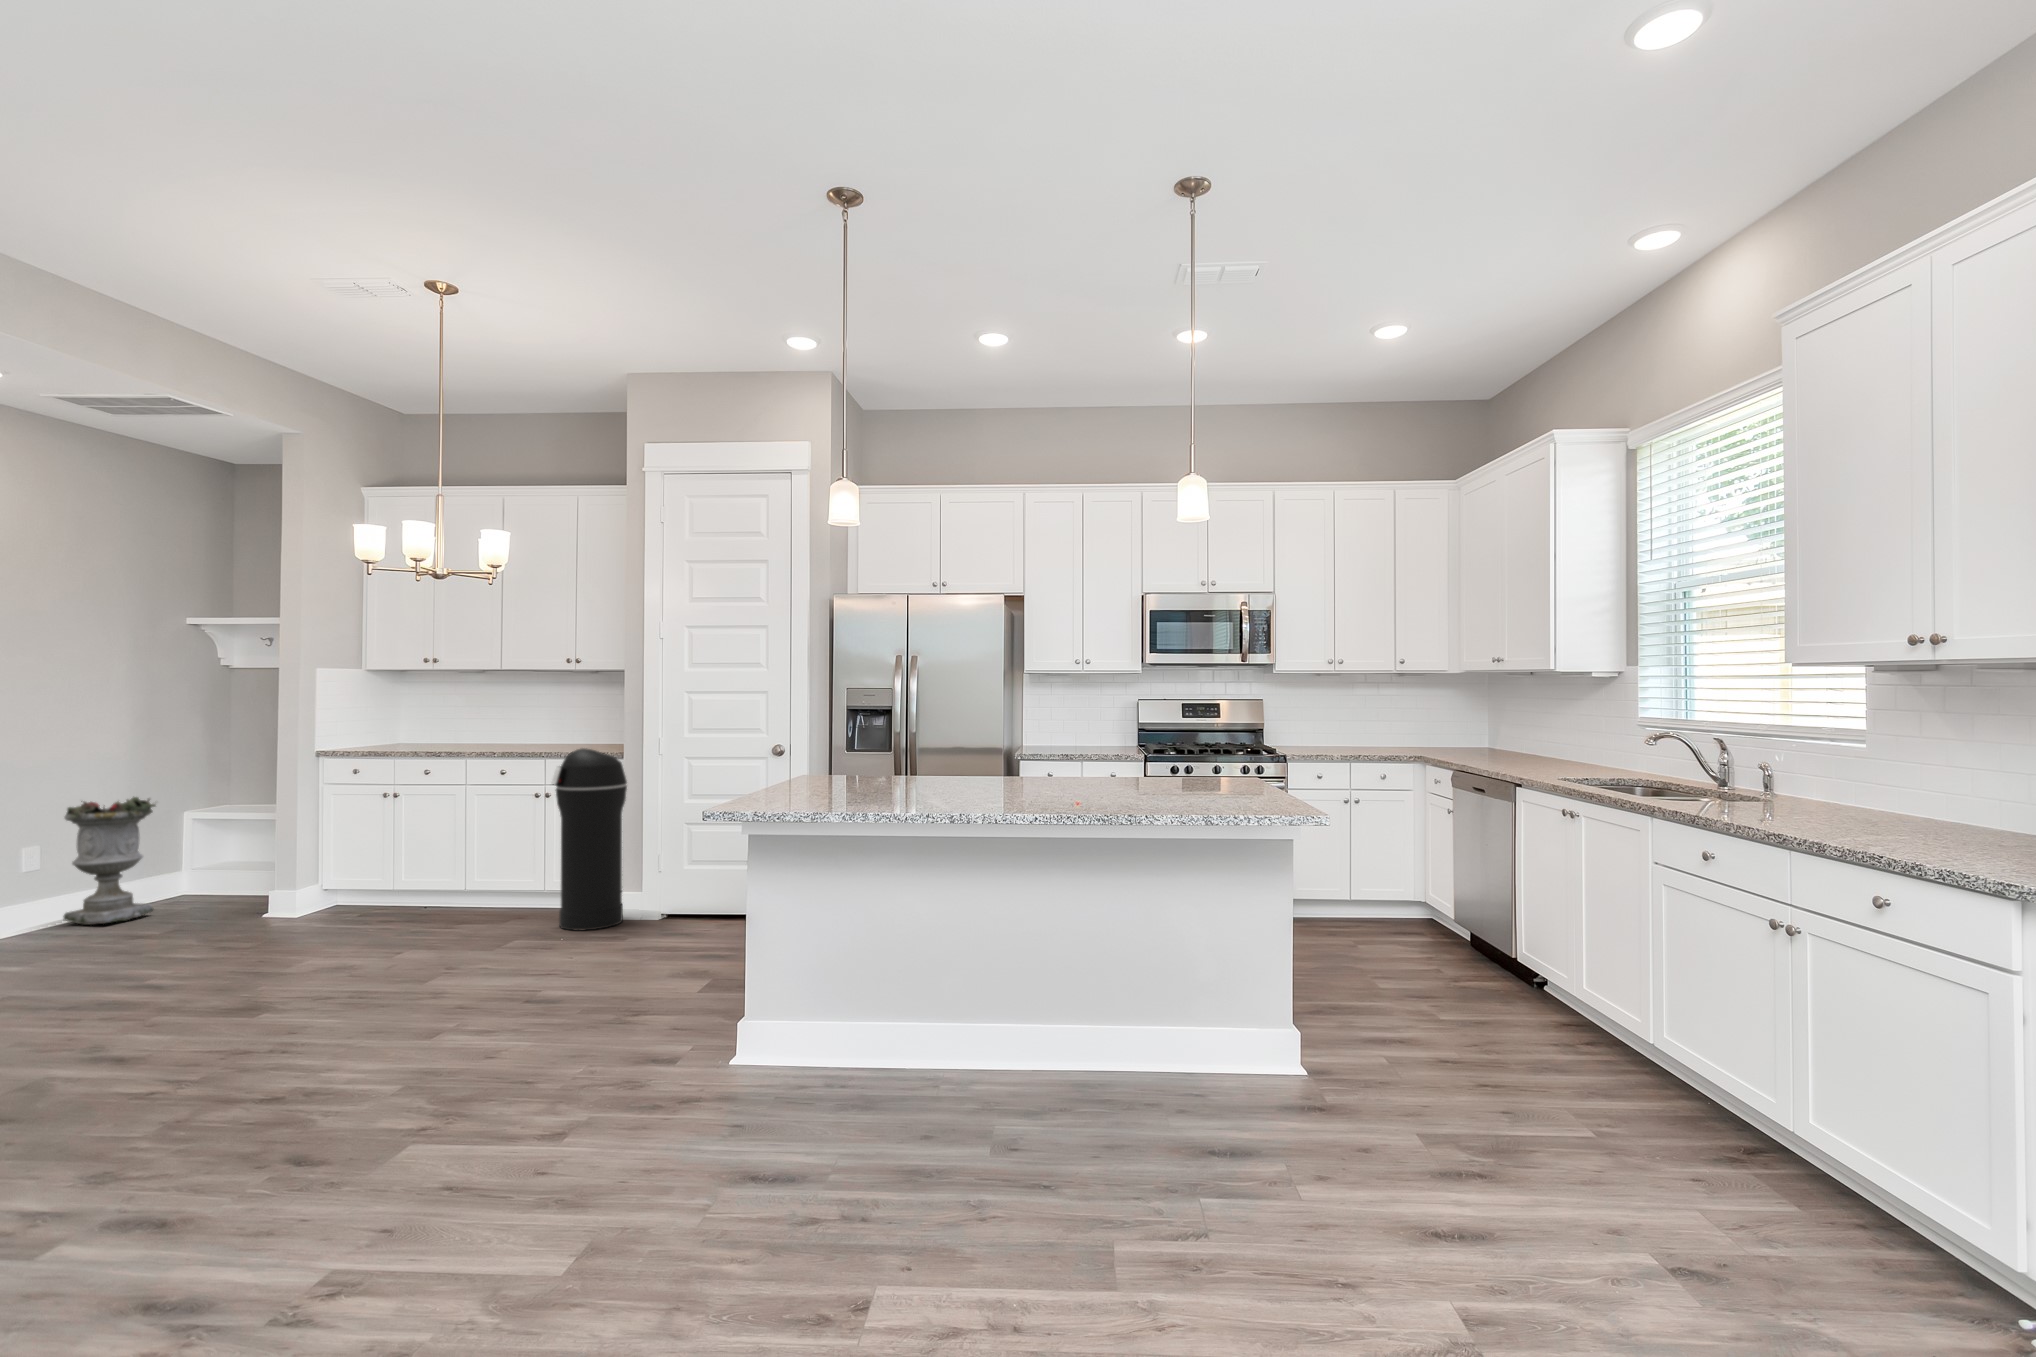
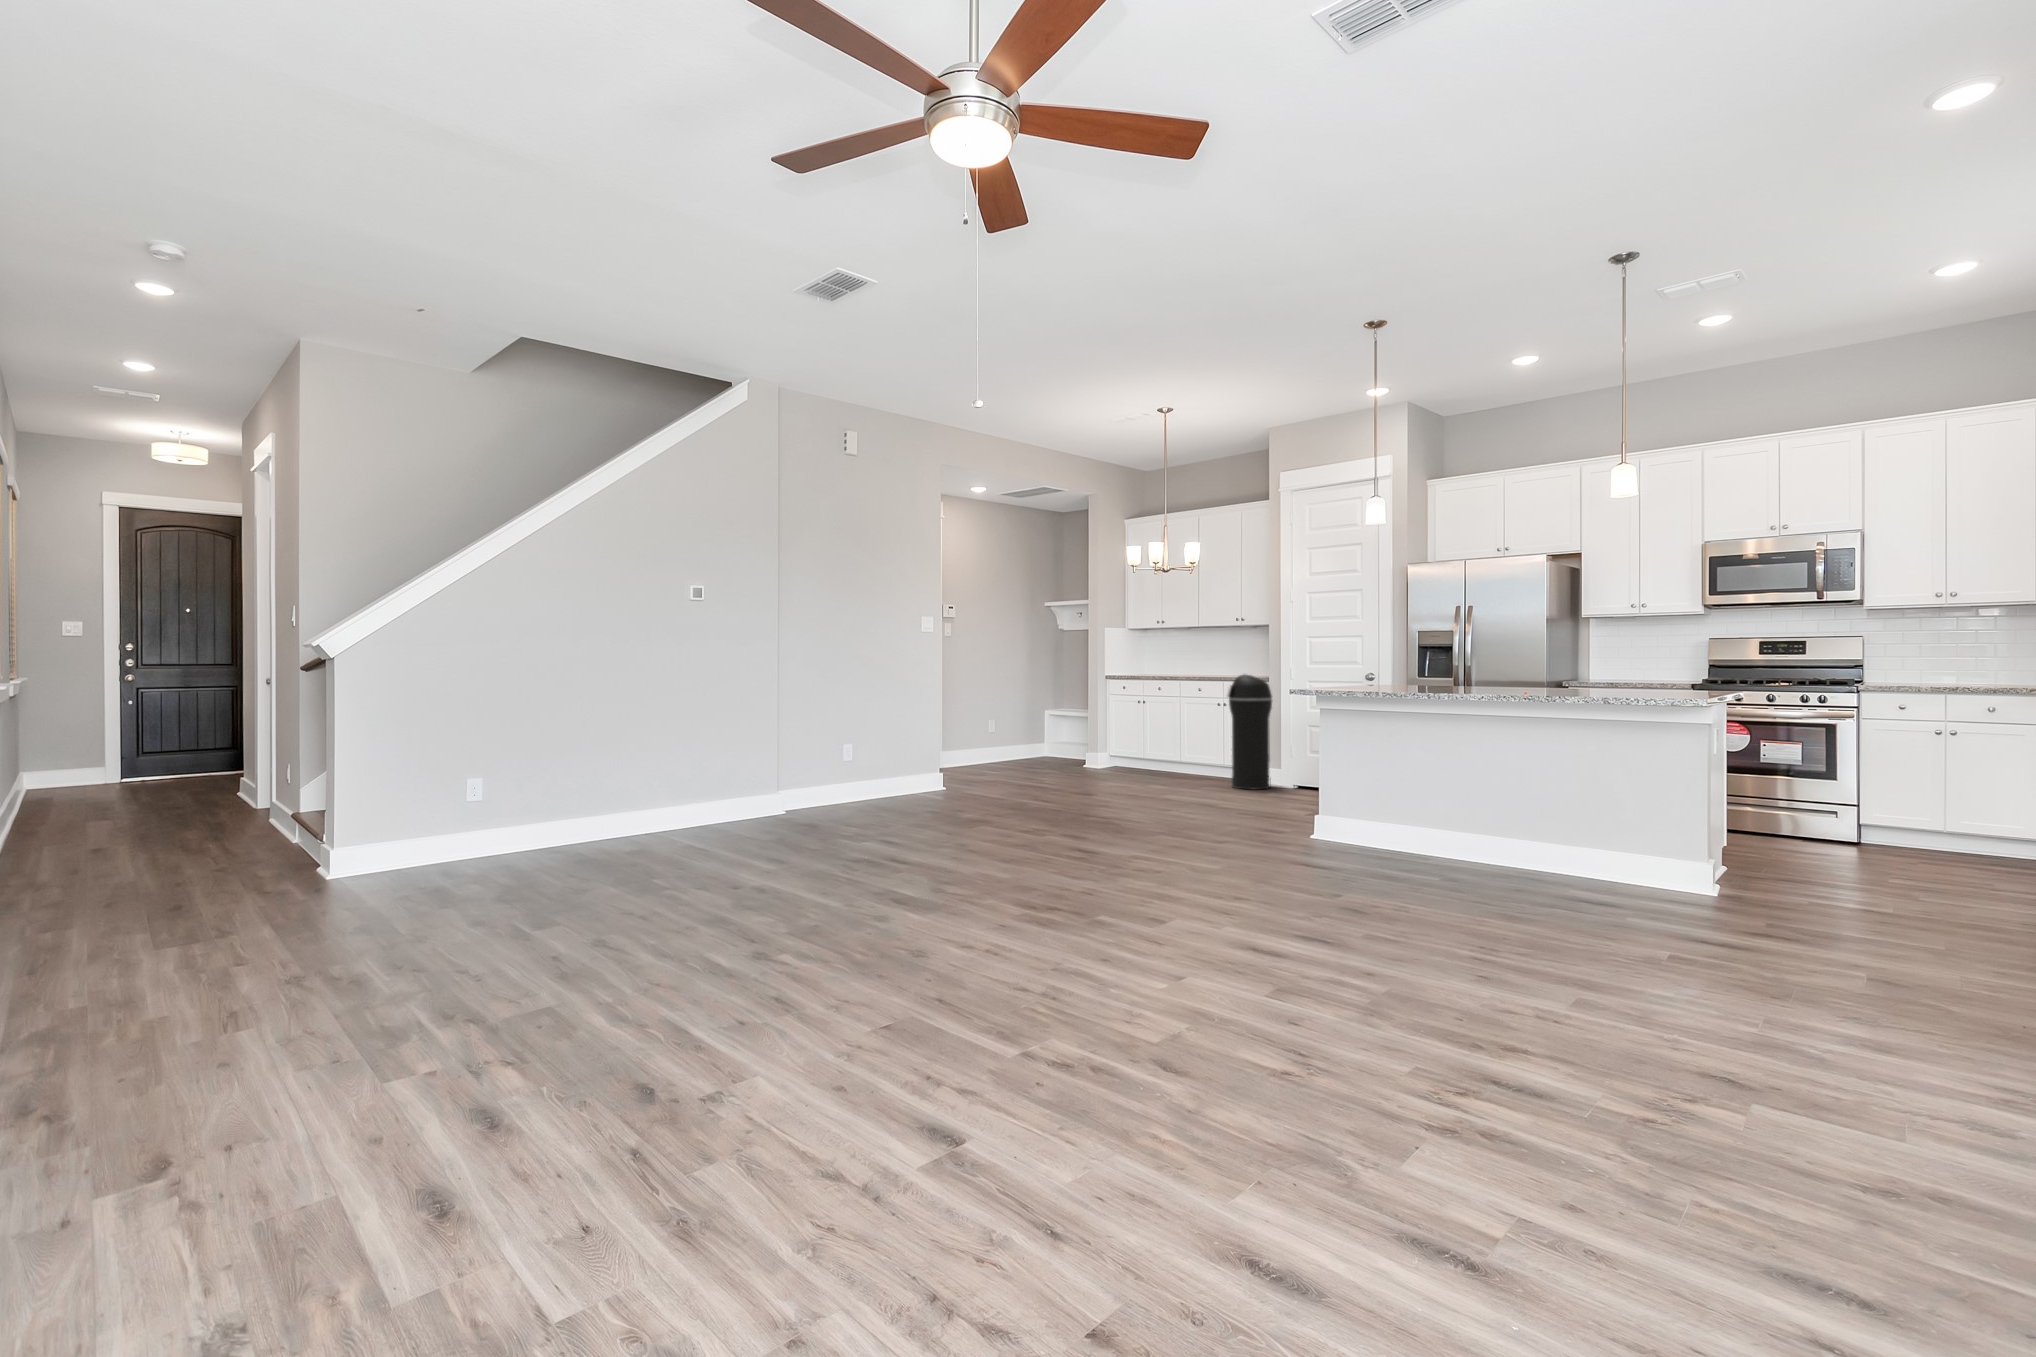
planter: present [63,797,155,925] -> none [1000,699,1036,765]

